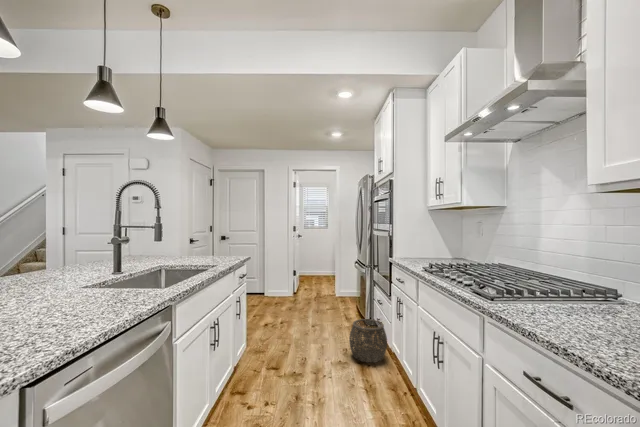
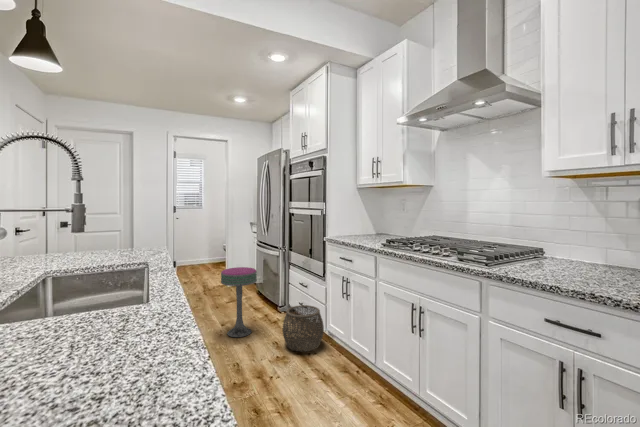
bar stool: none [308,279,338,339] -> present [221,267,257,337]

